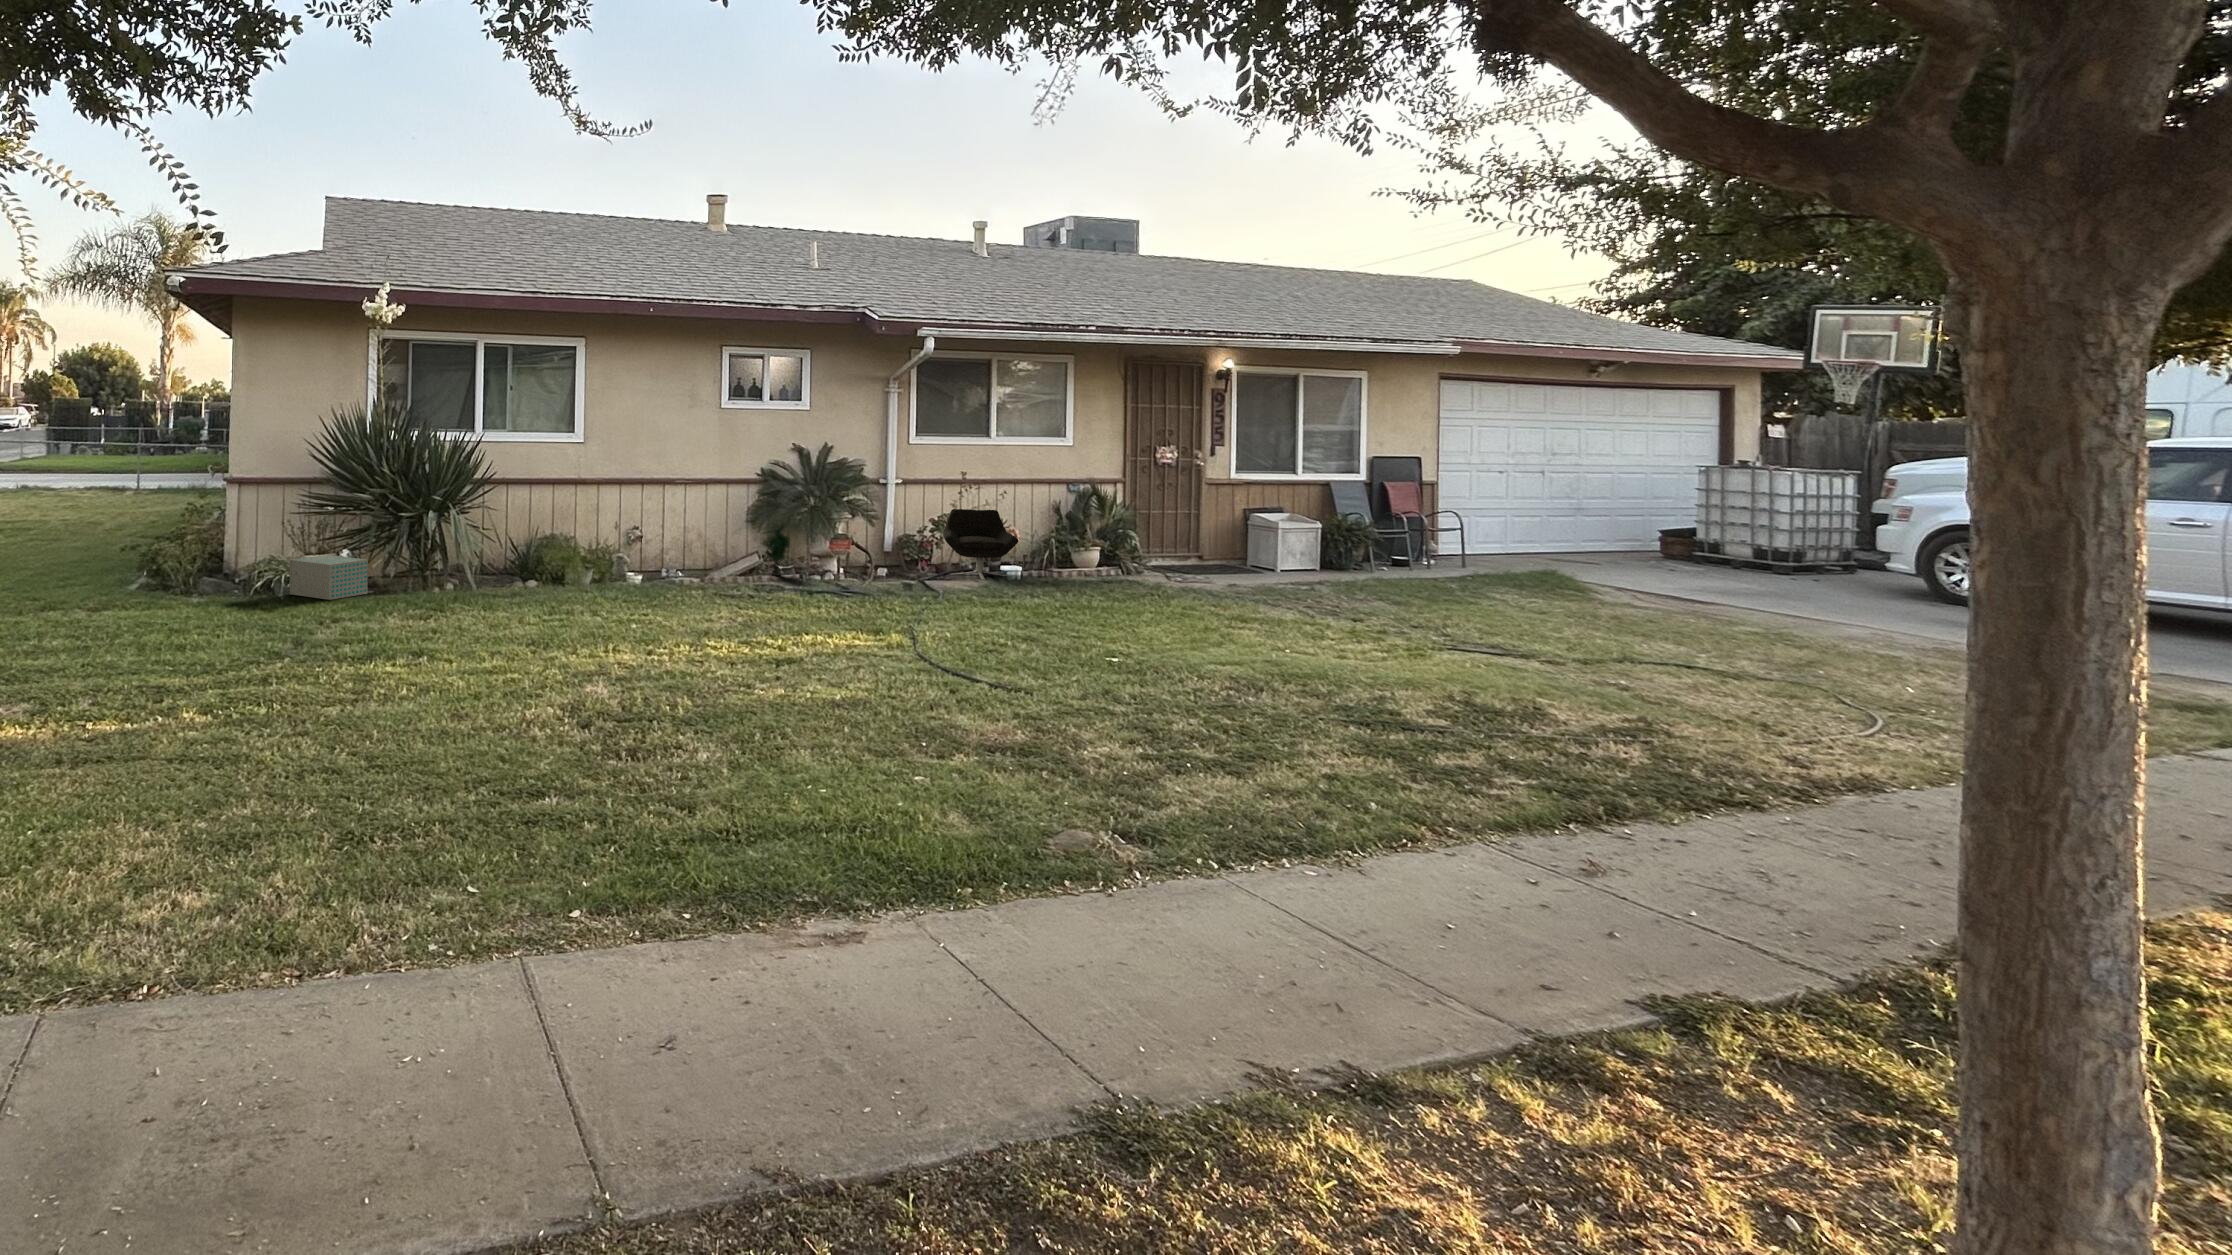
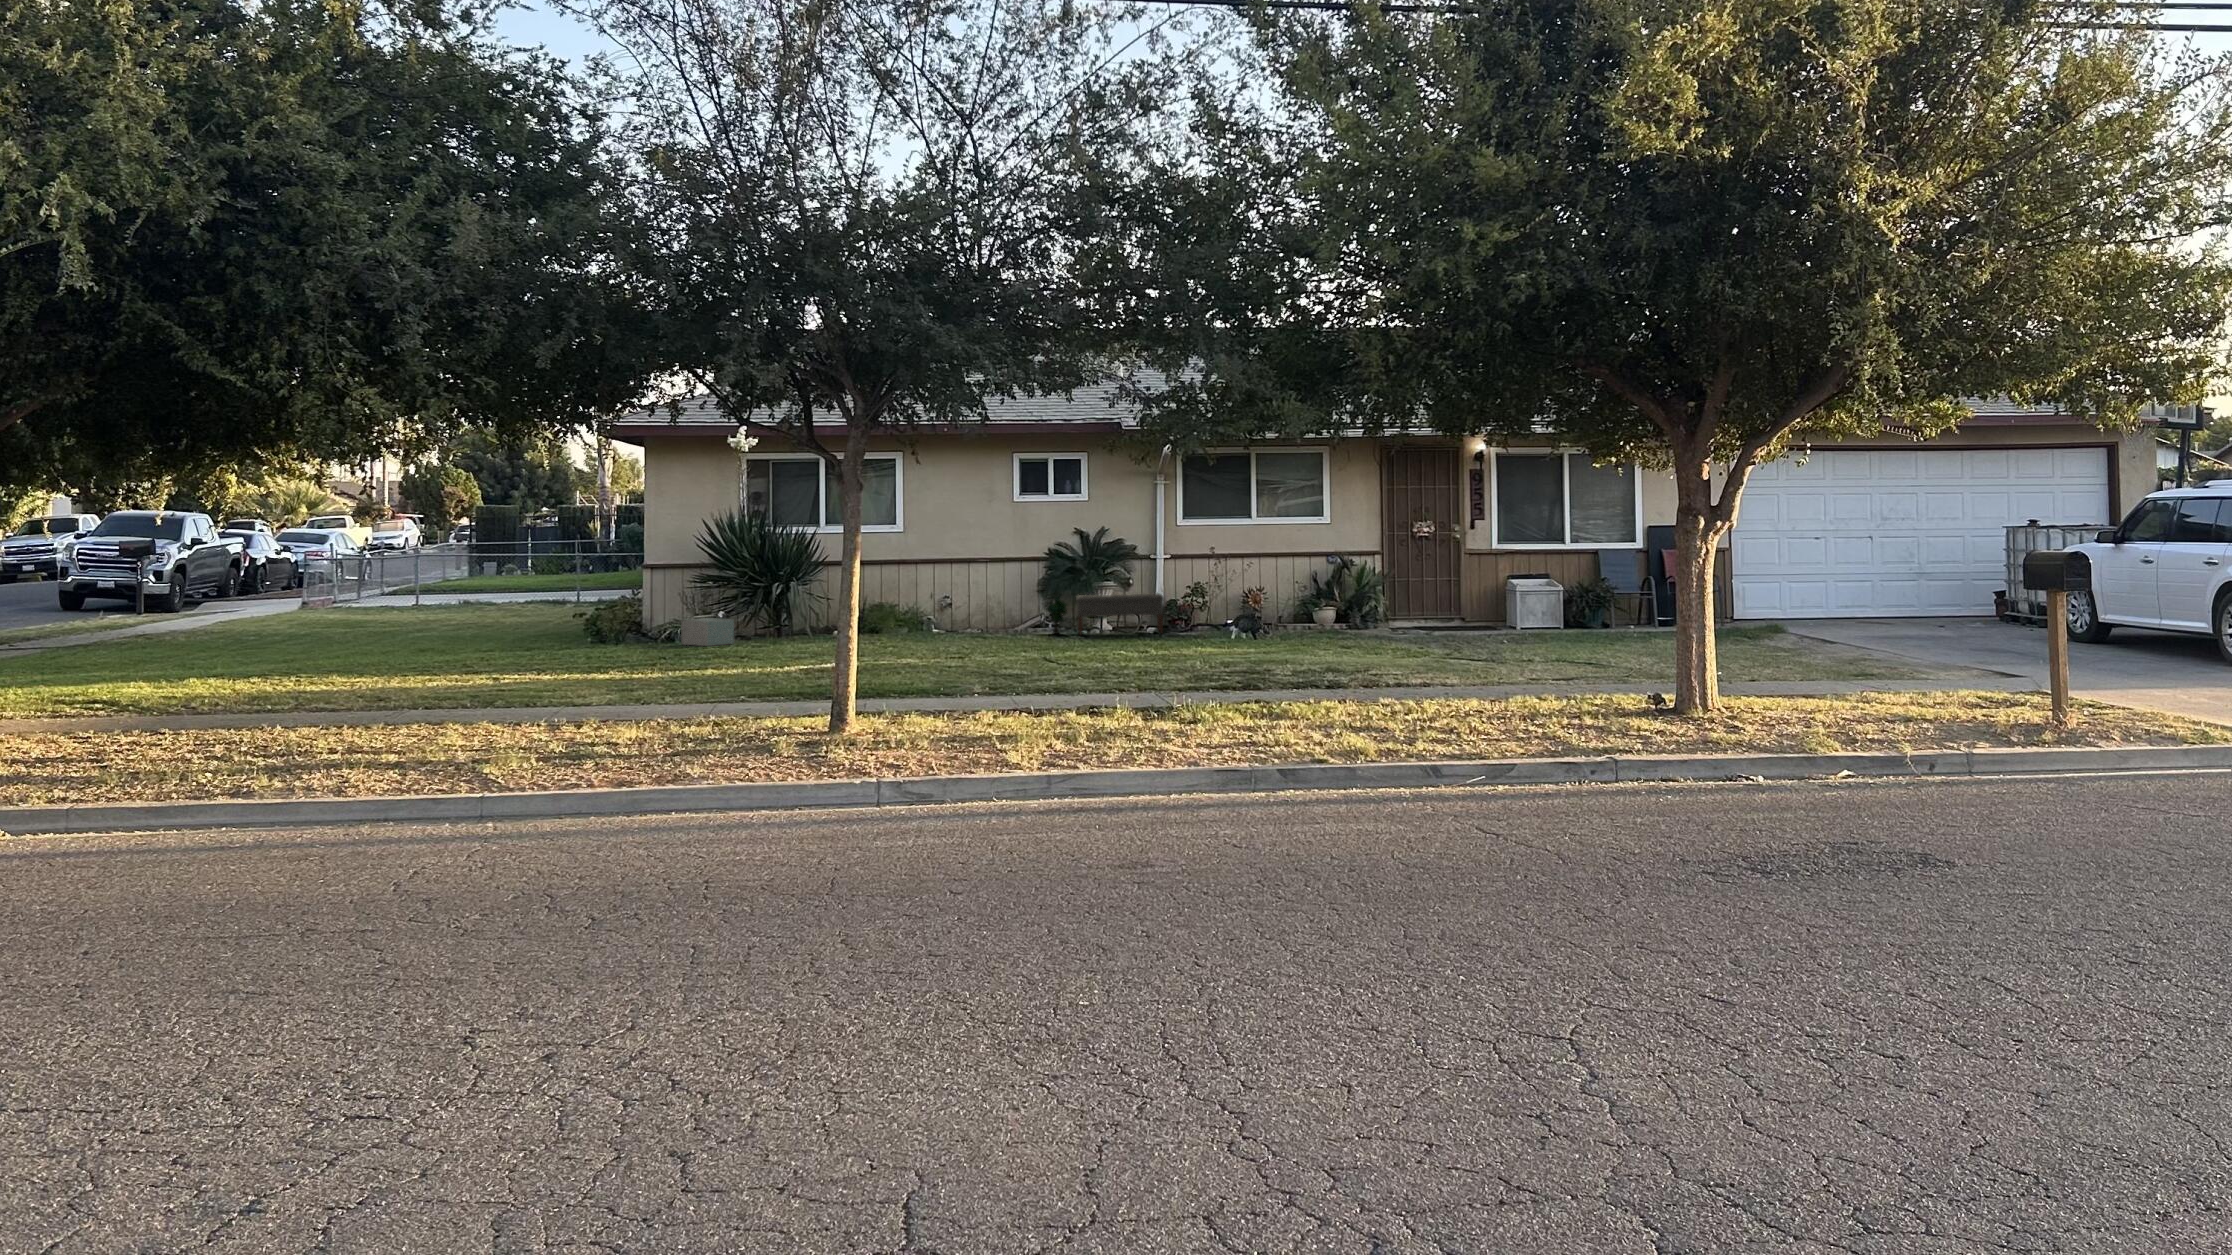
lounge chair: present [943,509,1019,580] -> none [1191,579,1256,634]
bench: none [800,526,915,580] -> present [1076,593,1164,635]

